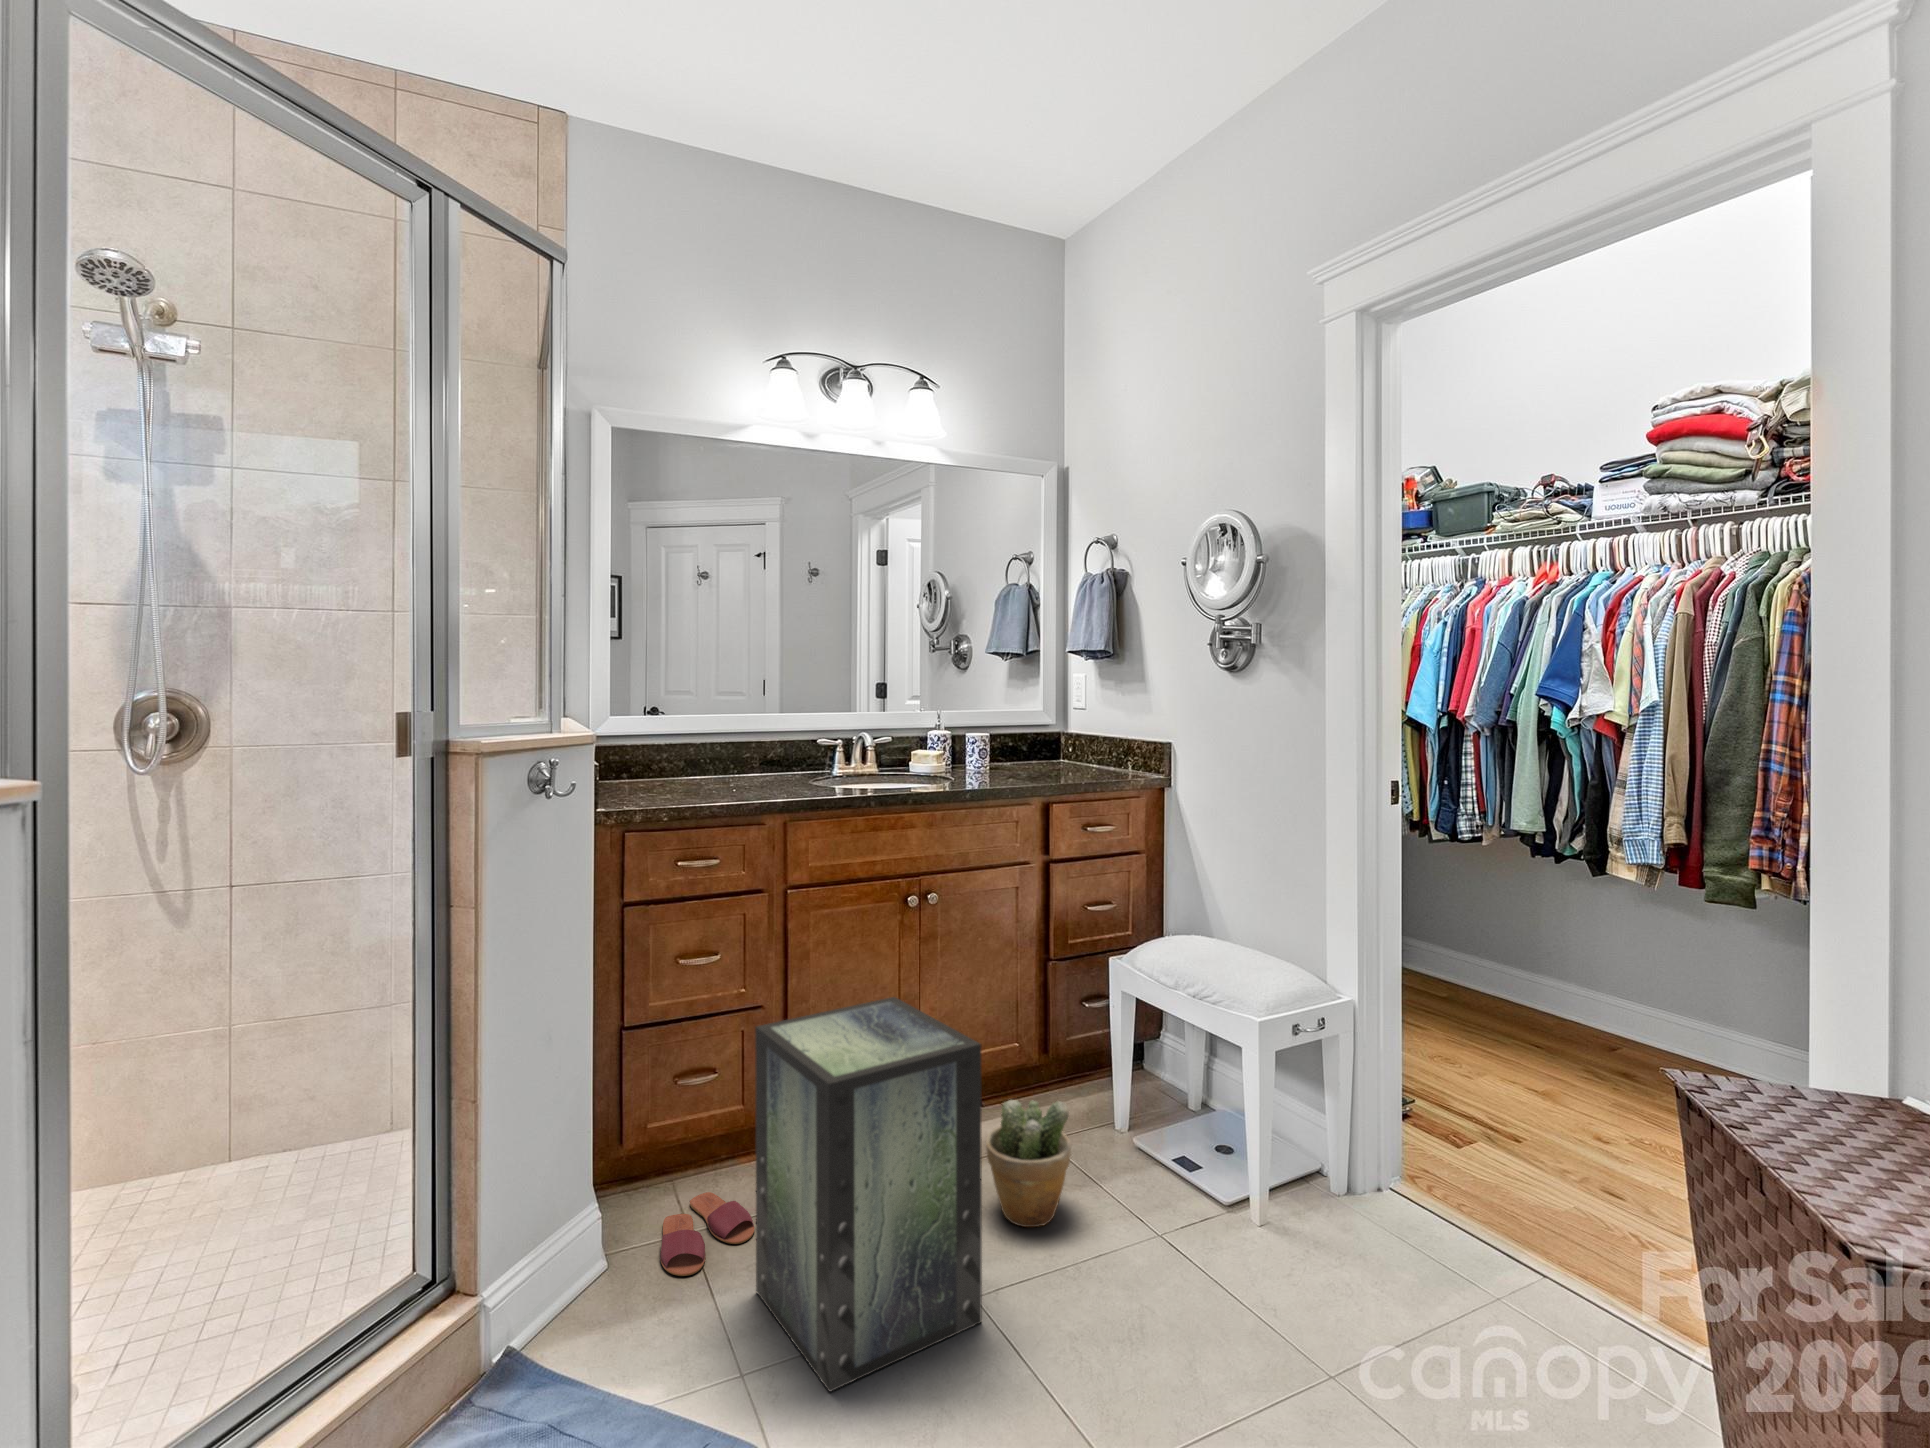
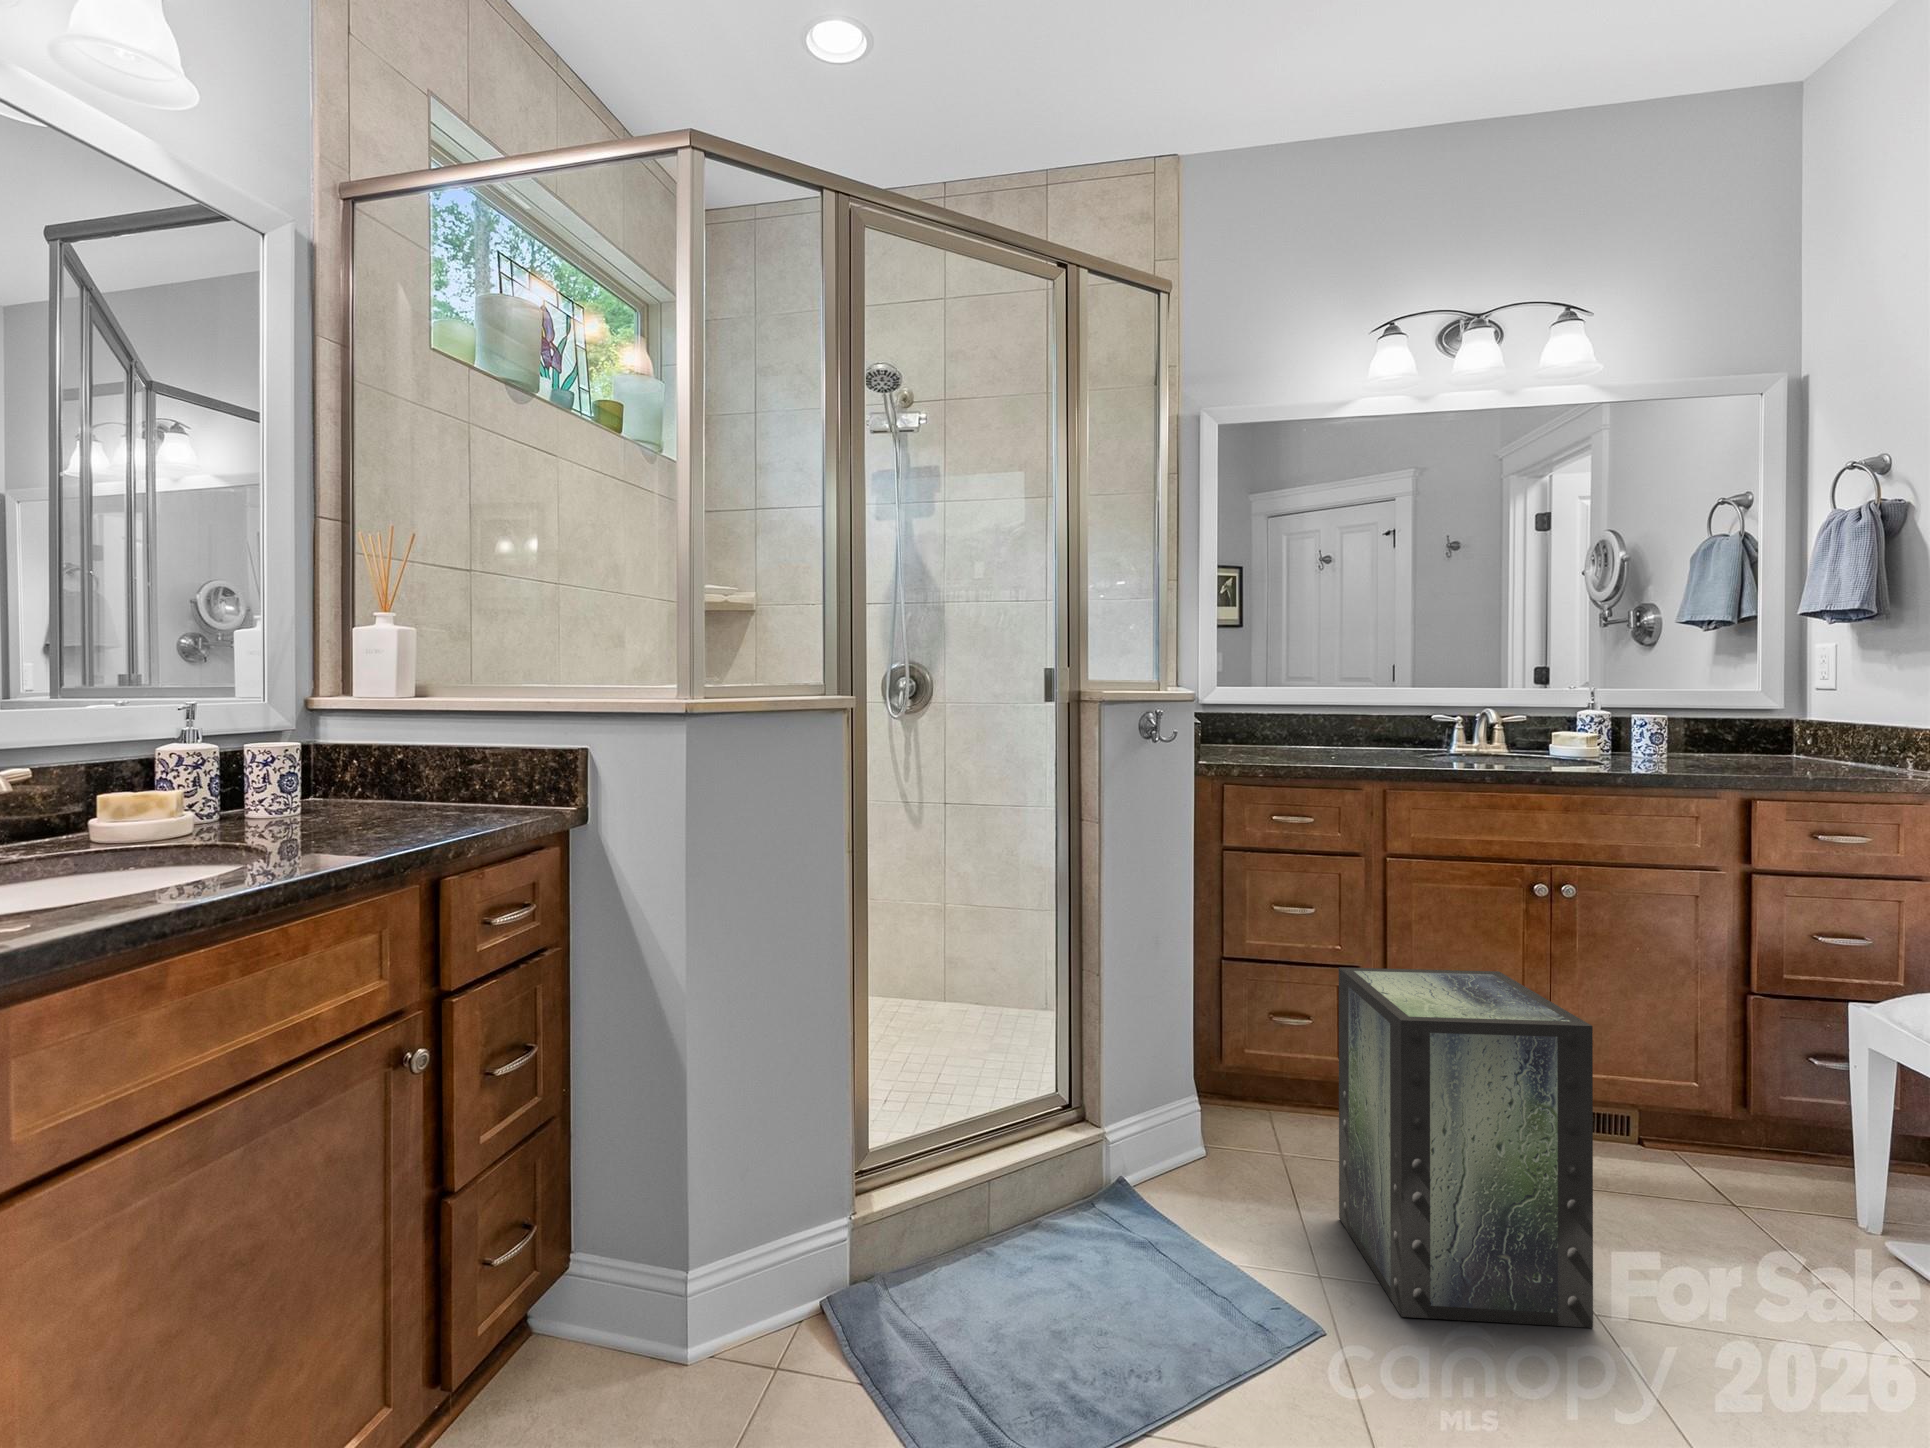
potted plant: present [986,1100,1071,1227] -> none [1622,1119,1748,1274]
slippers: present [660,1192,754,1276] -> none [1252,1129,1345,1186]

